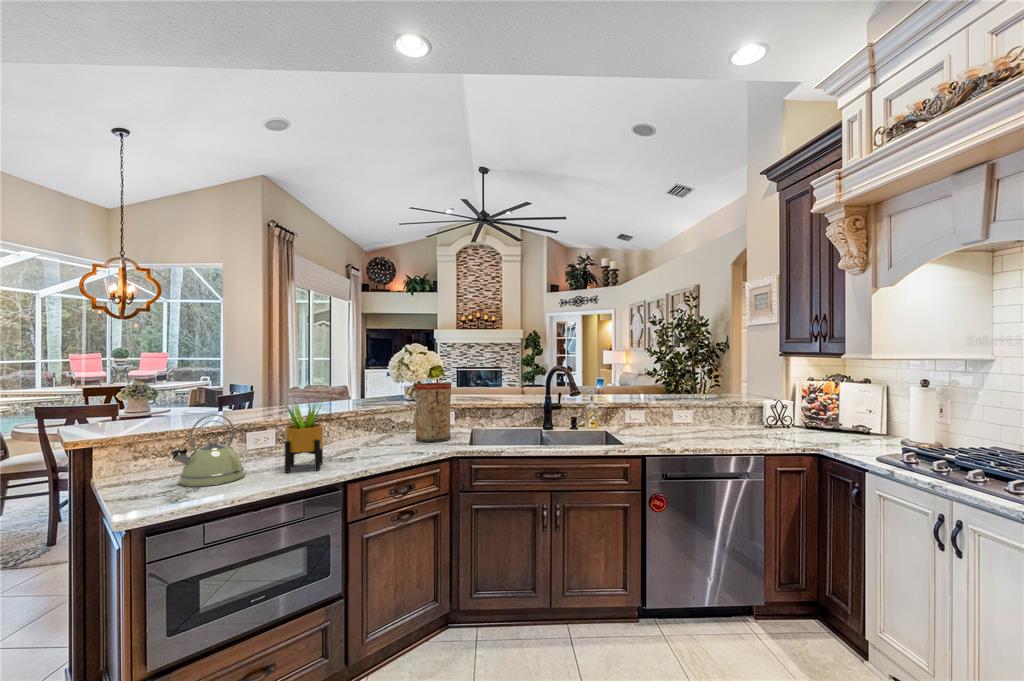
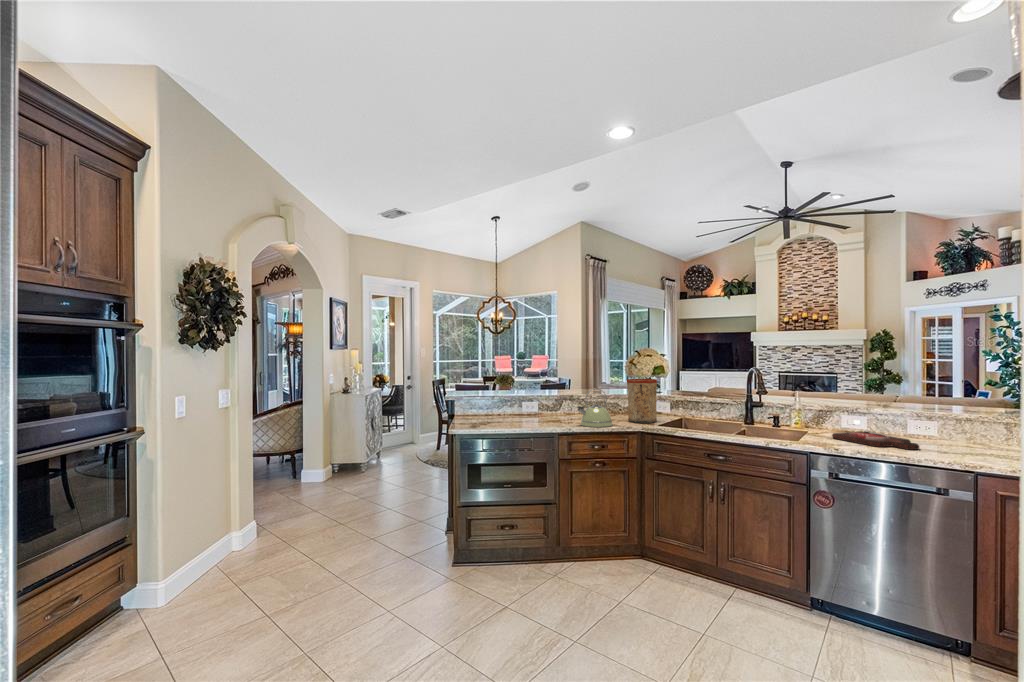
potted plant: present [284,403,323,473] -> none [527,382,552,429]
kettle: present [171,414,245,487] -> present [577,389,613,427]
cutting board: none [643,427,724,443] -> present [832,431,919,450]

